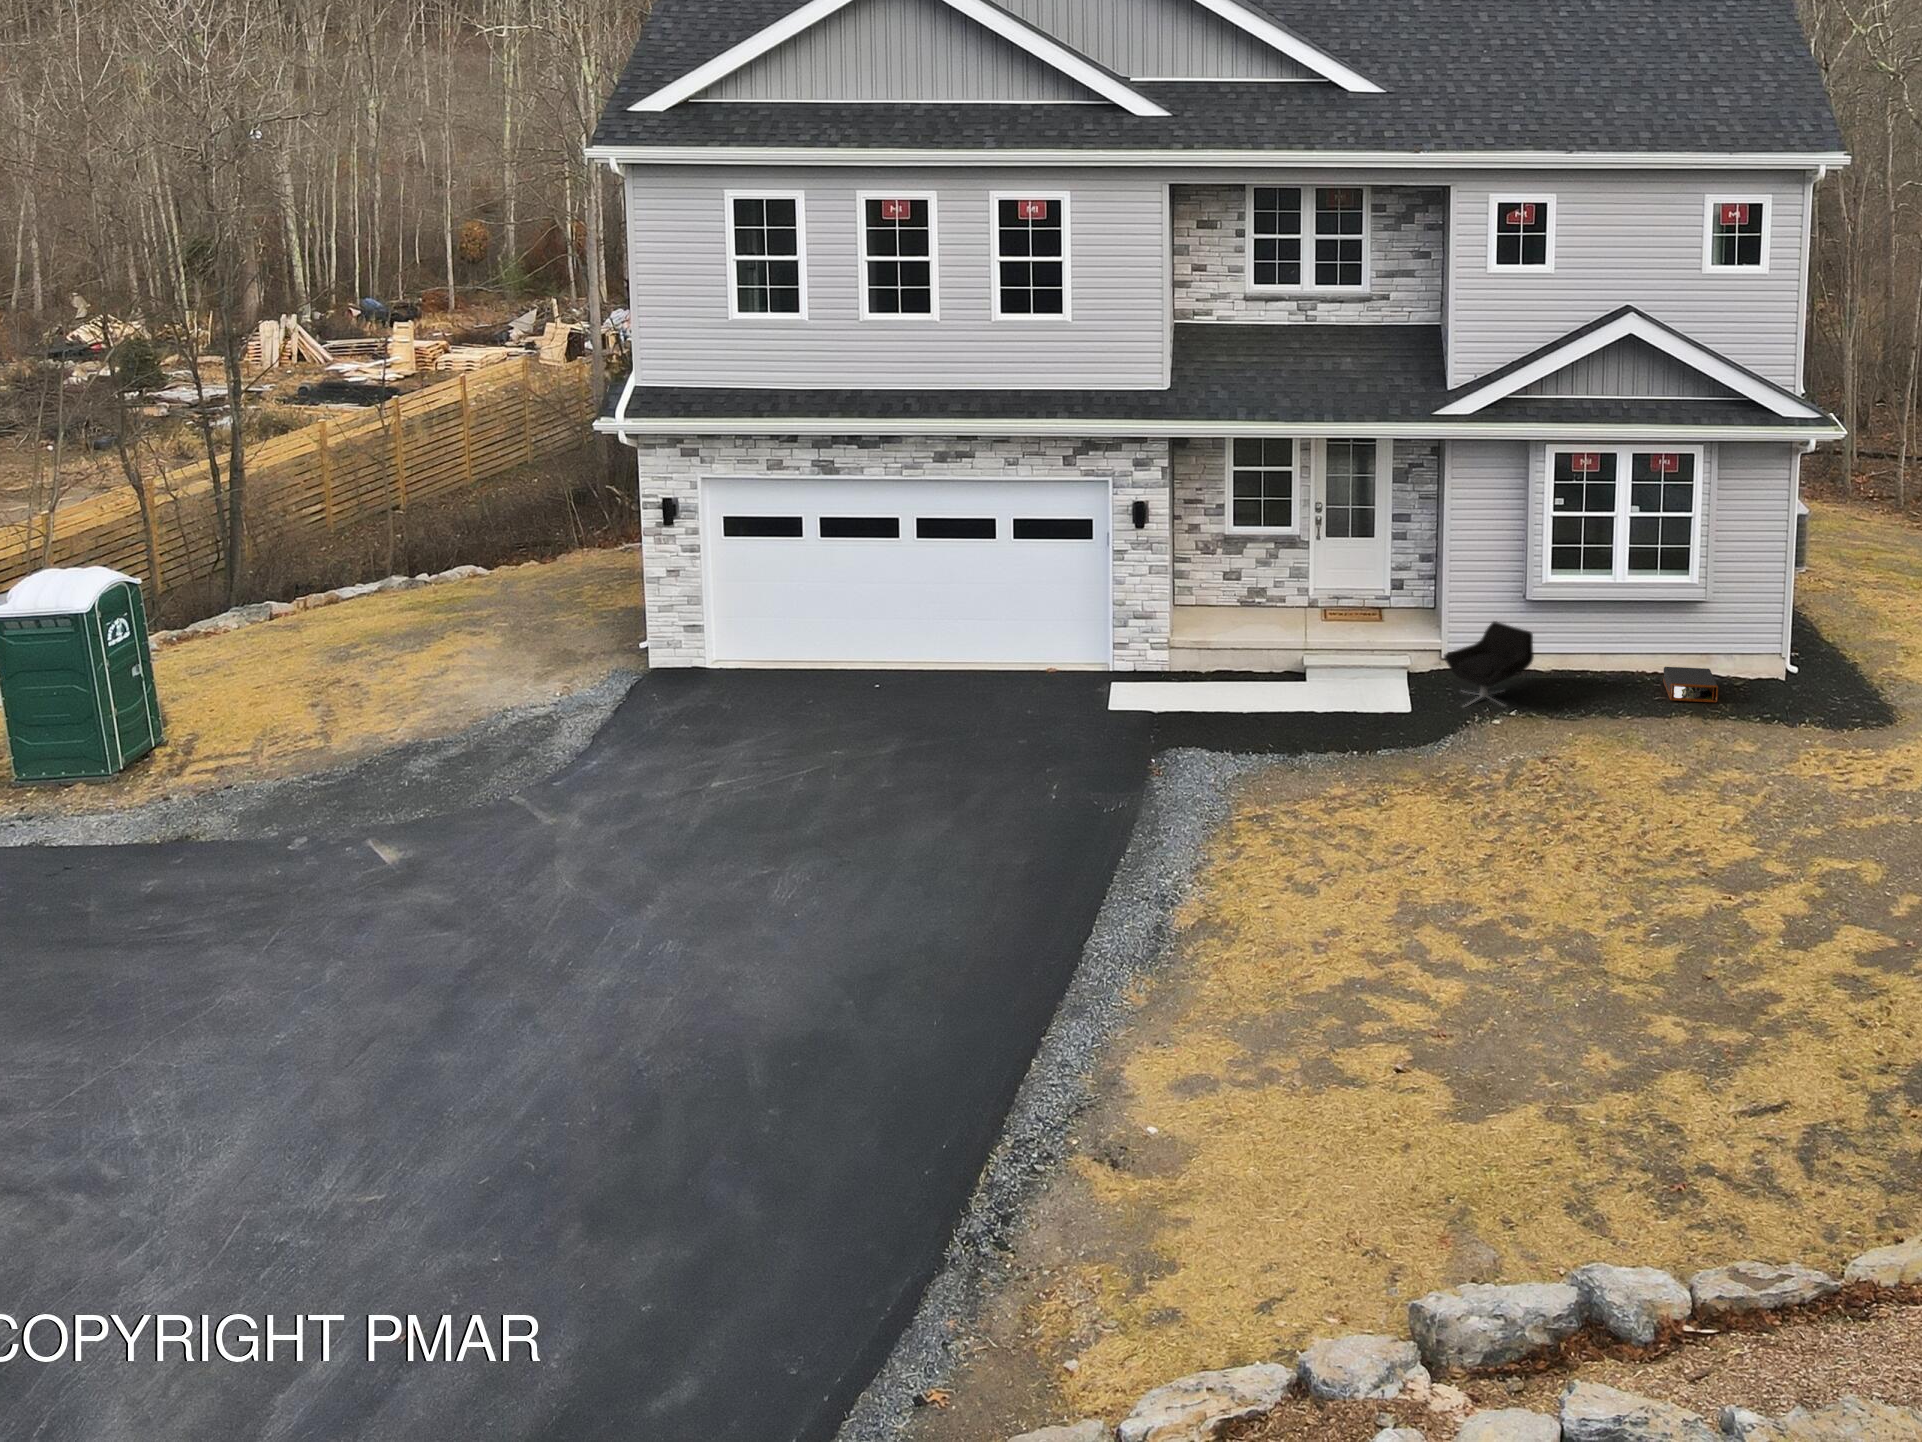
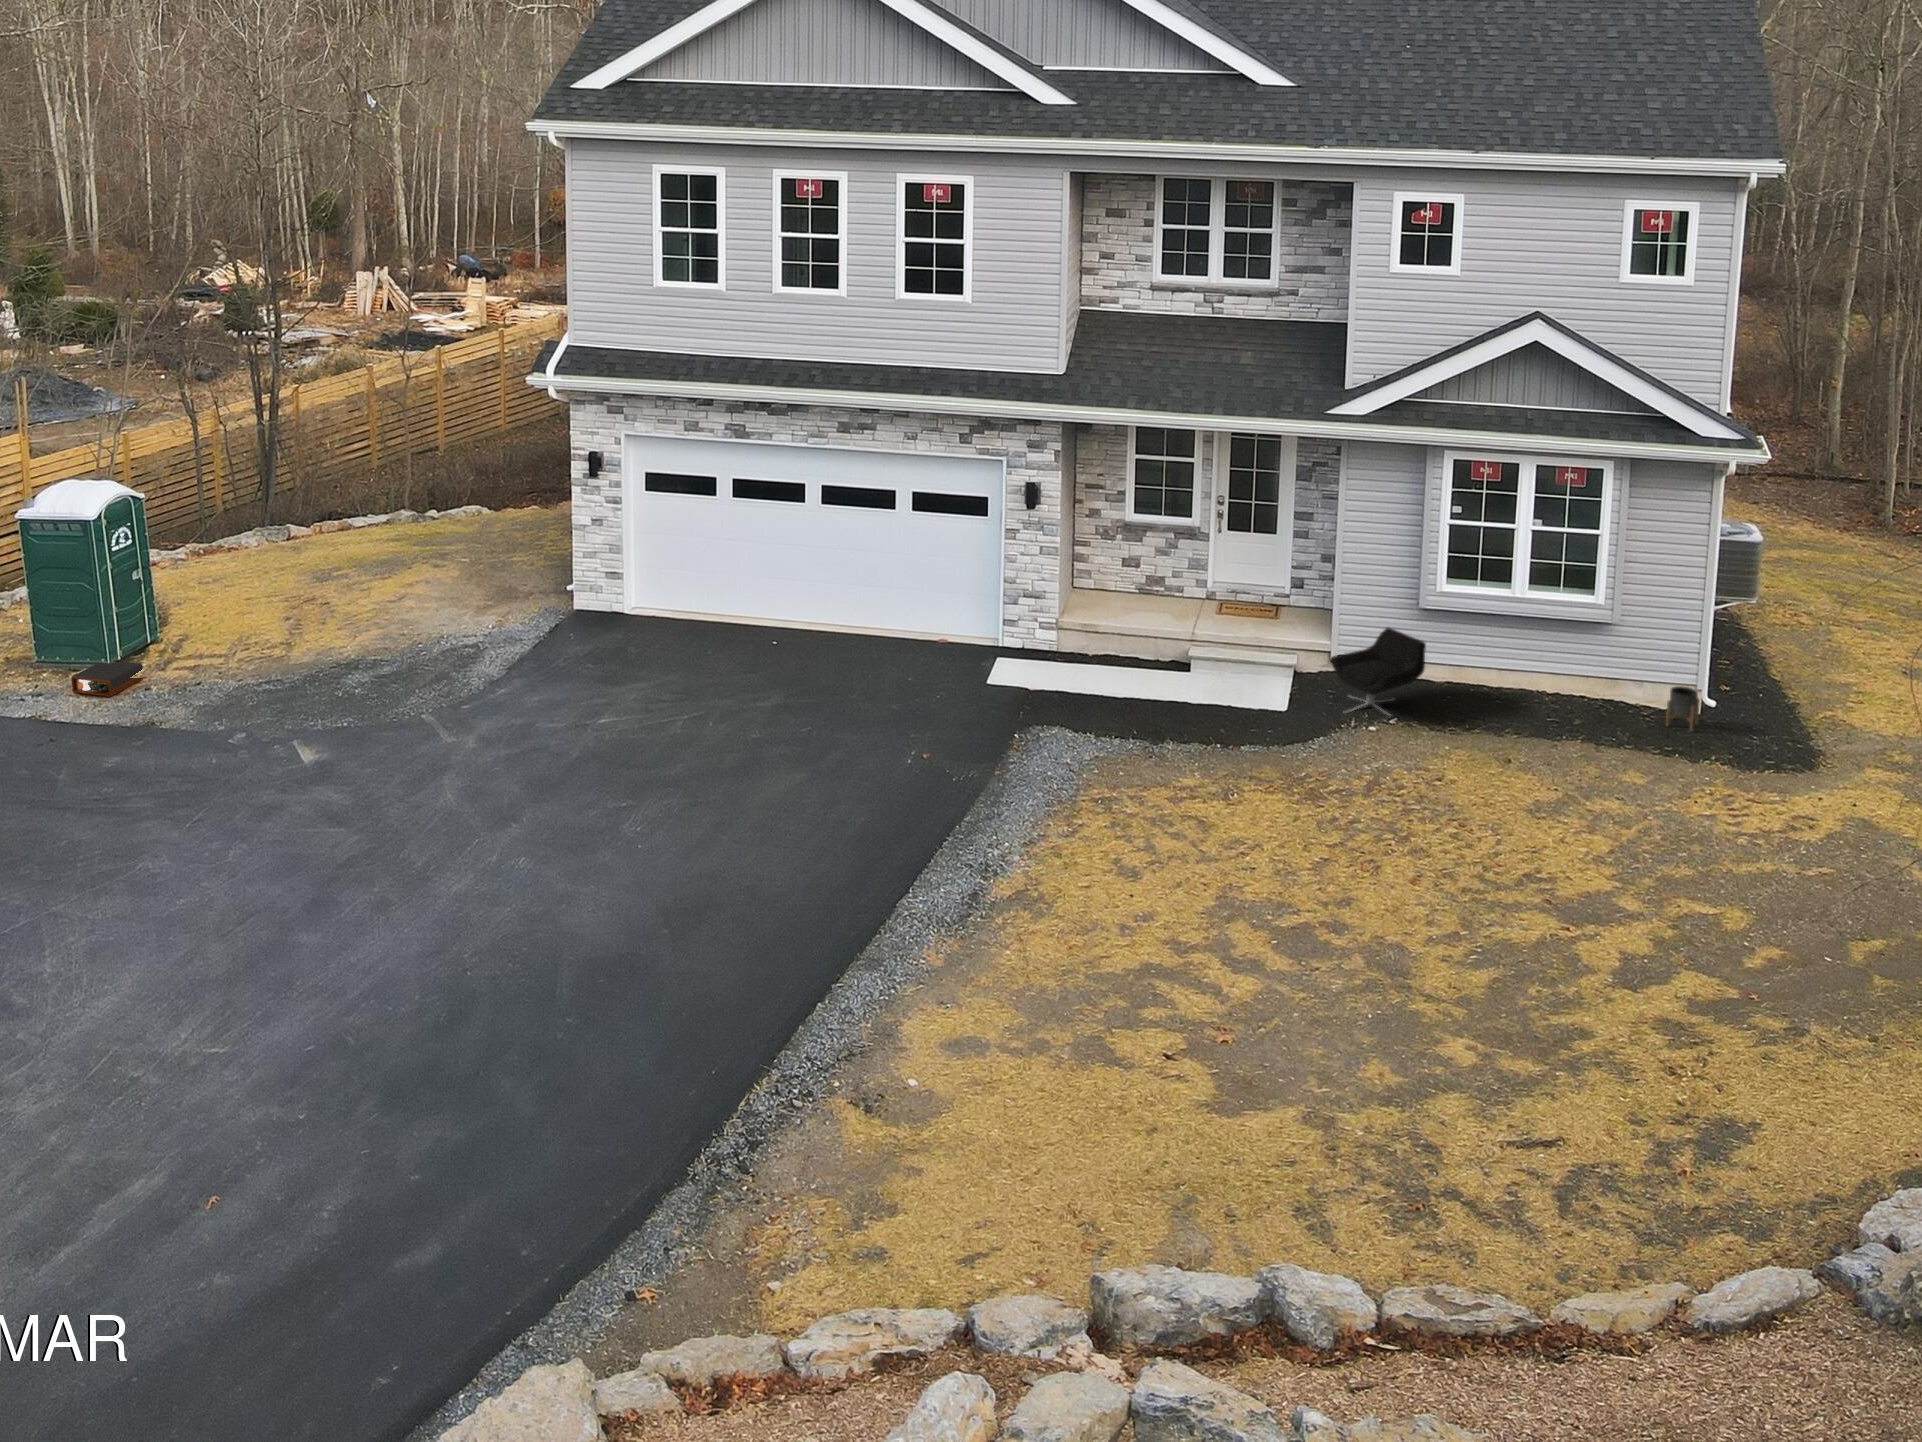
planter: none [1748,655,1775,696] -> present [1666,686,1700,731]
storage box: present [1663,667,1718,703] -> present [71,661,143,697]

